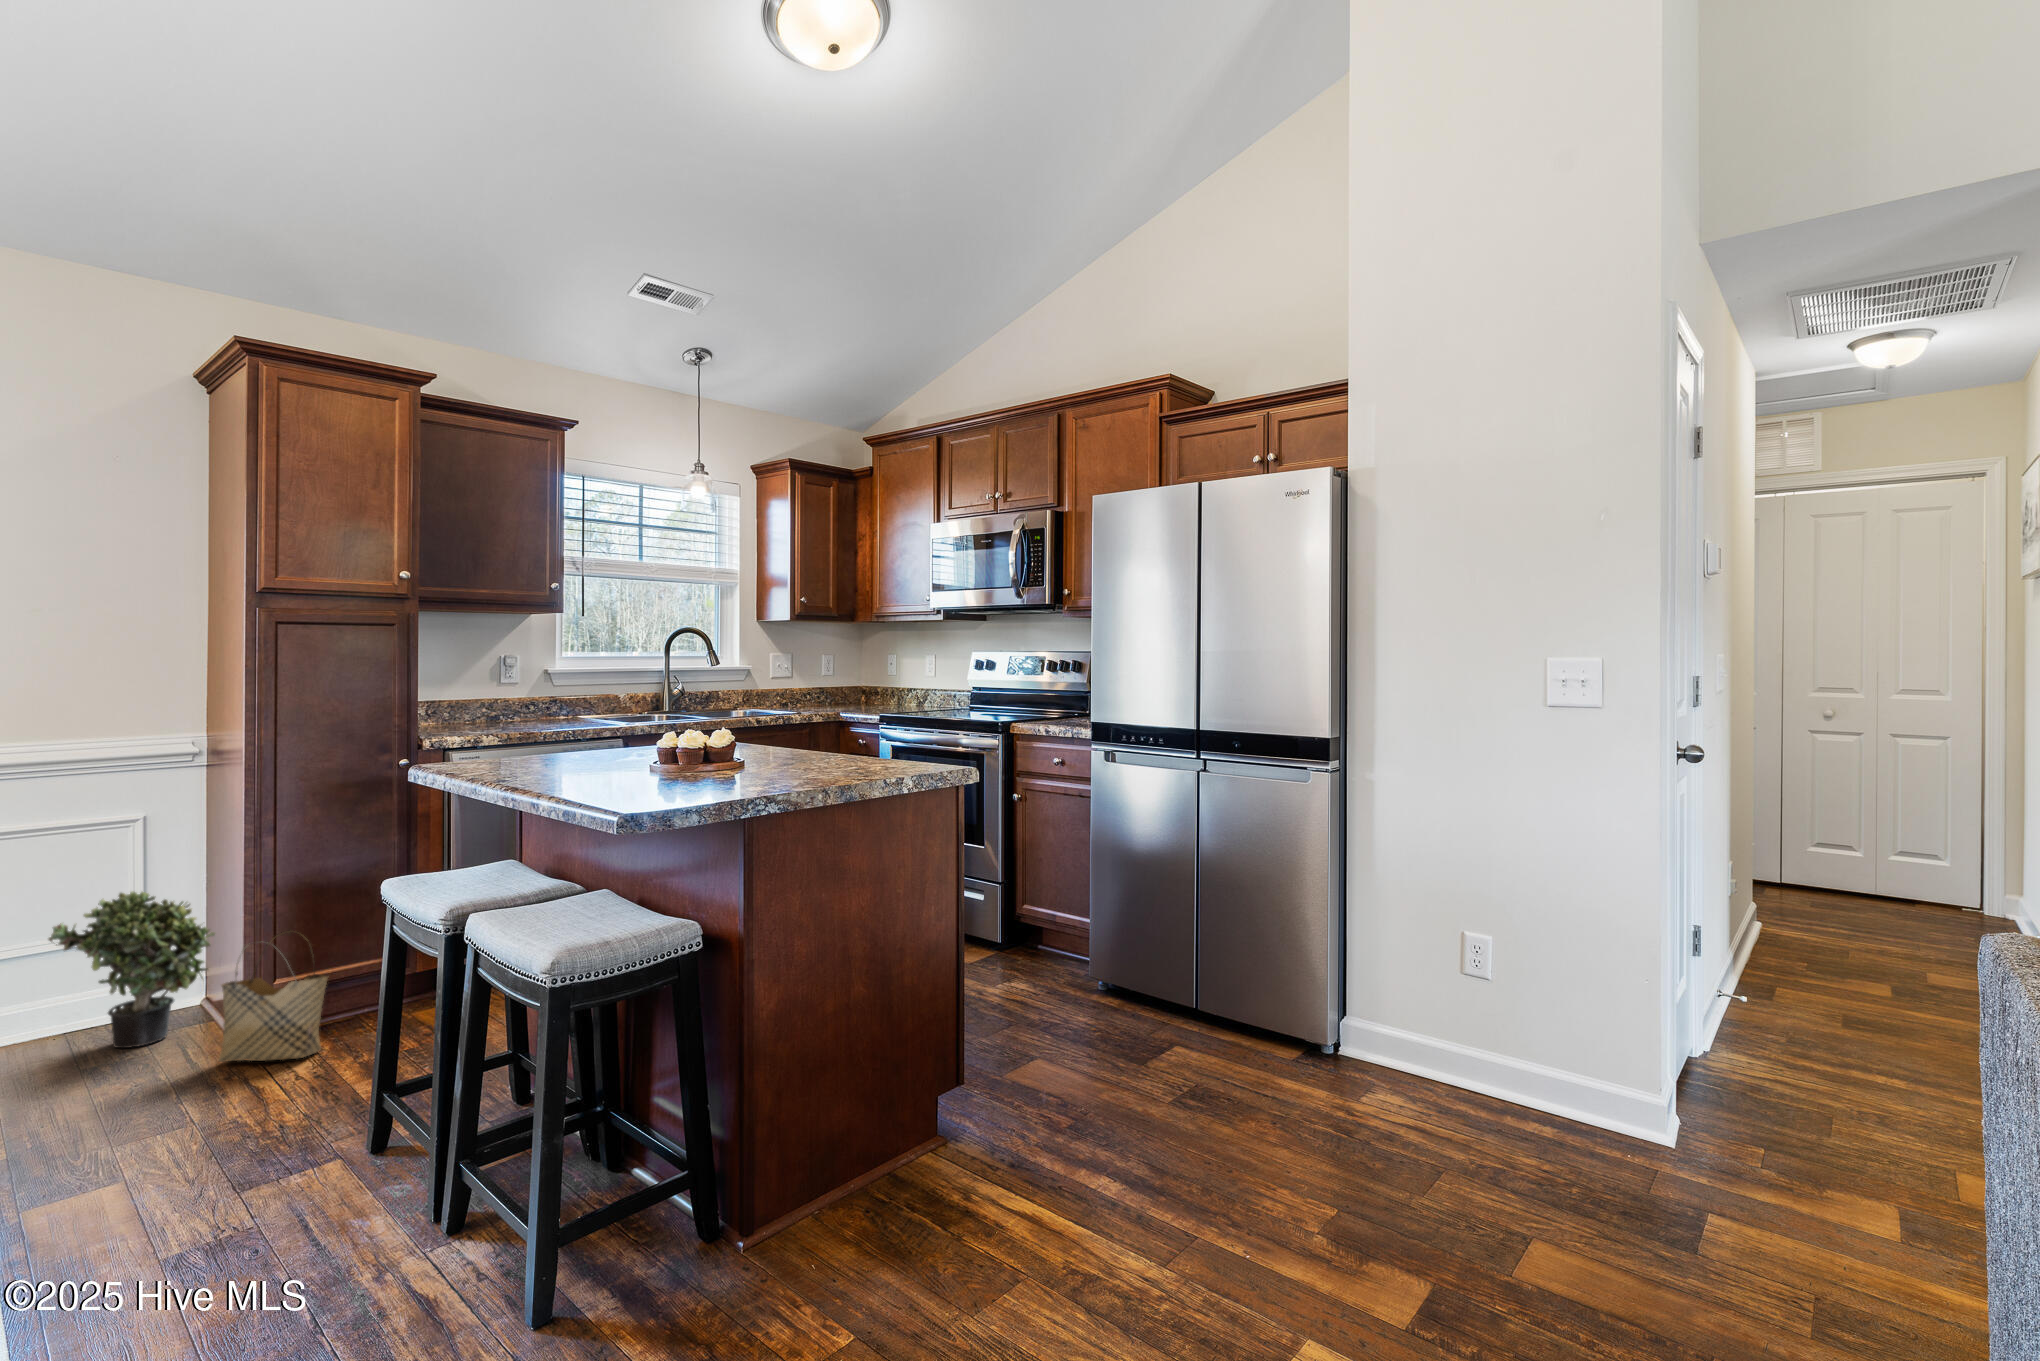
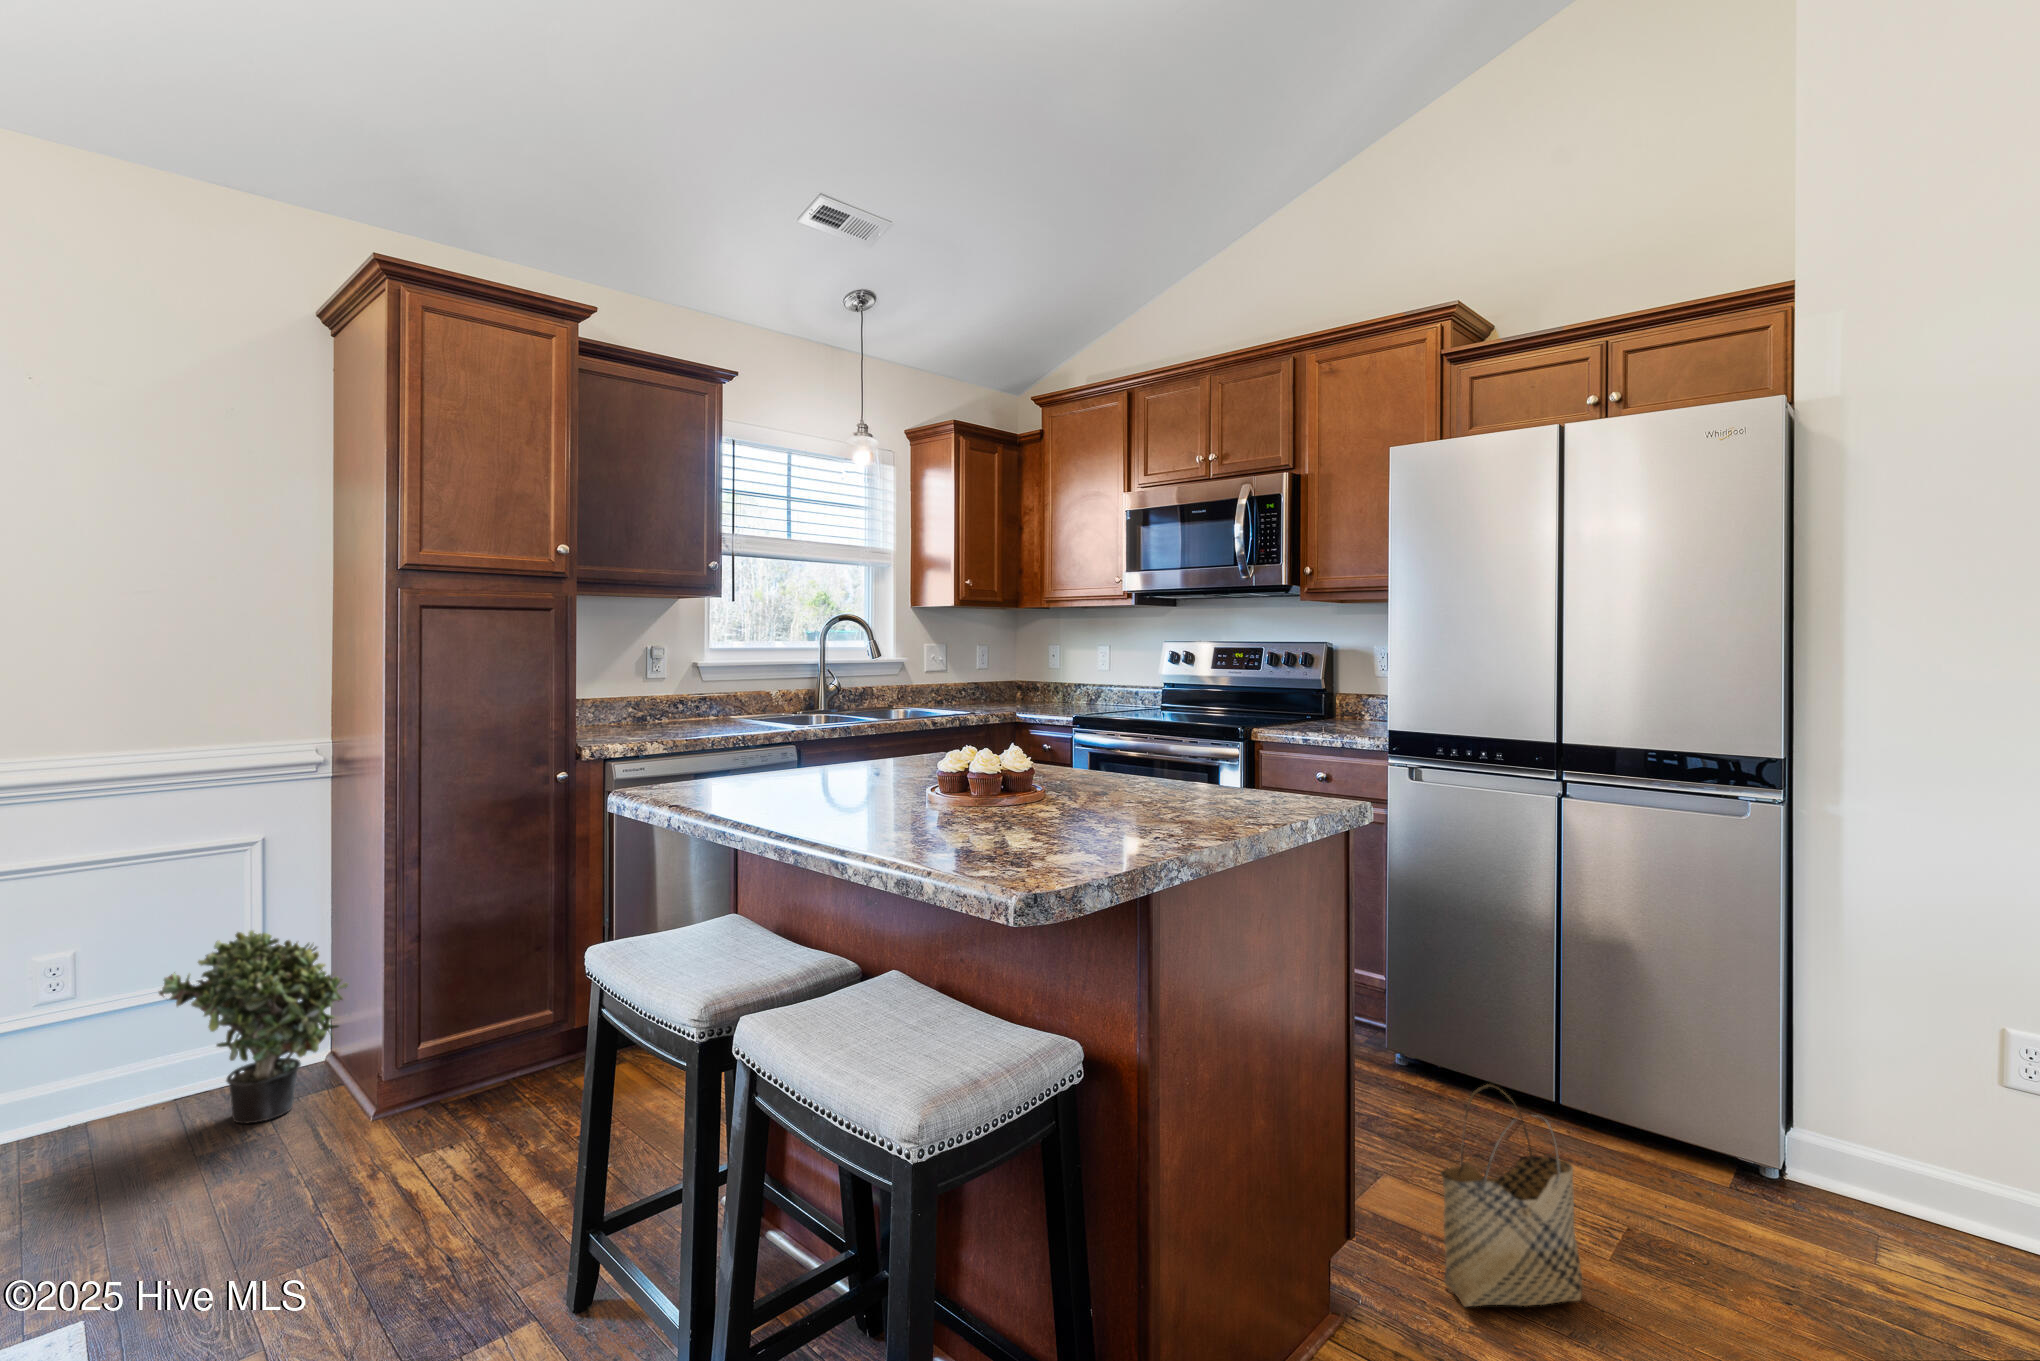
woven basket: present [218,931,328,1062] -> present [1441,1084,1582,1307]

